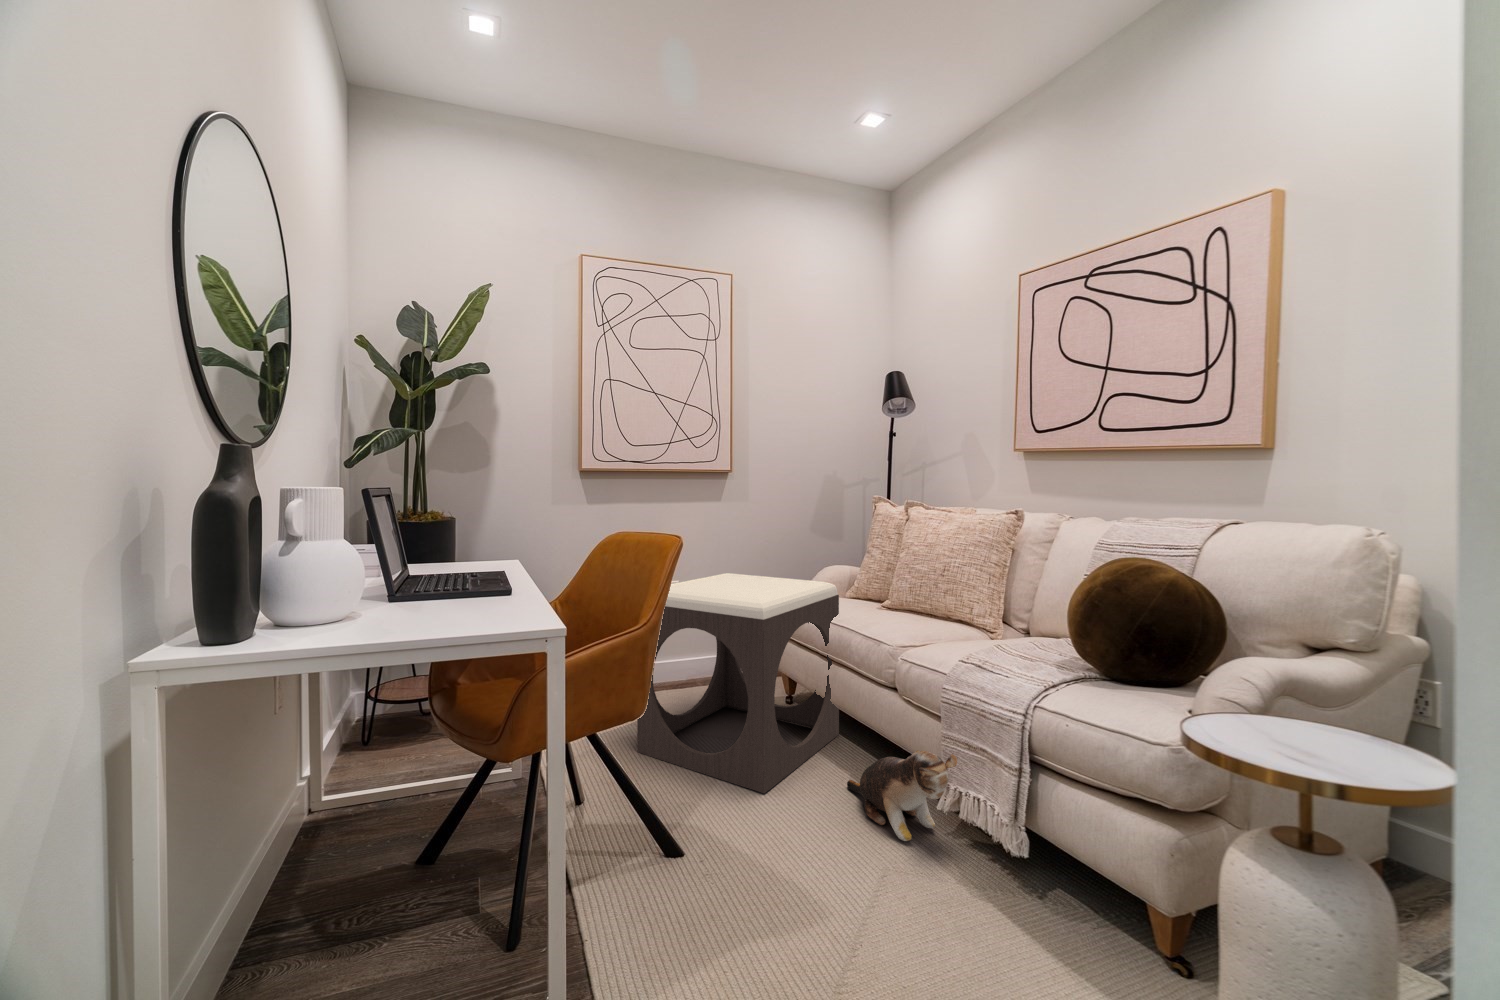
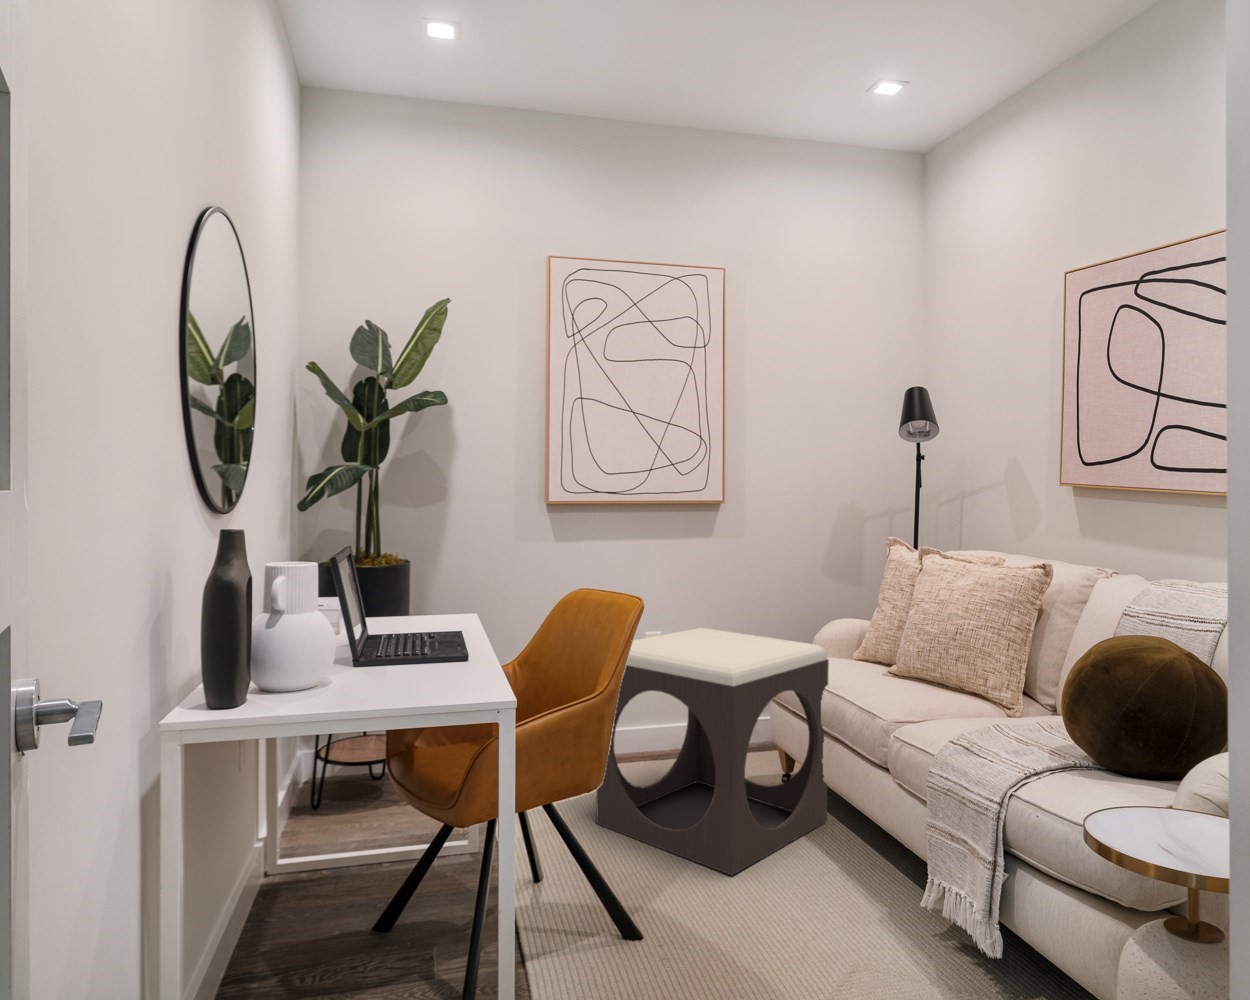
plush toy: present [847,750,957,841] -> none [825,837,935,934]

